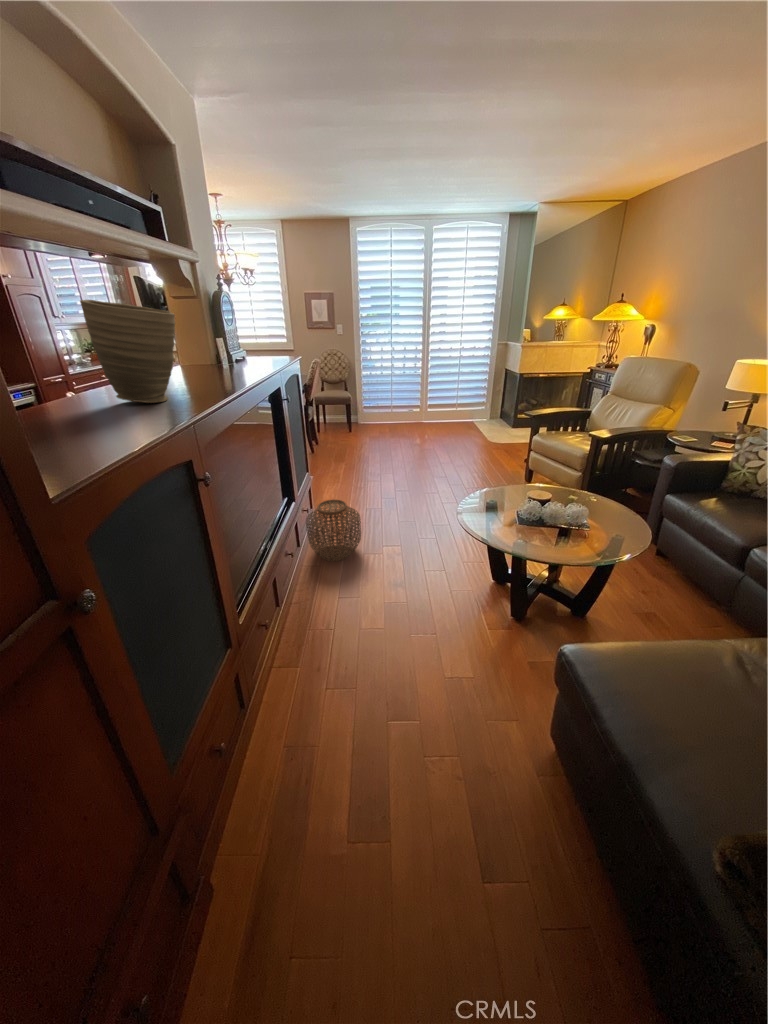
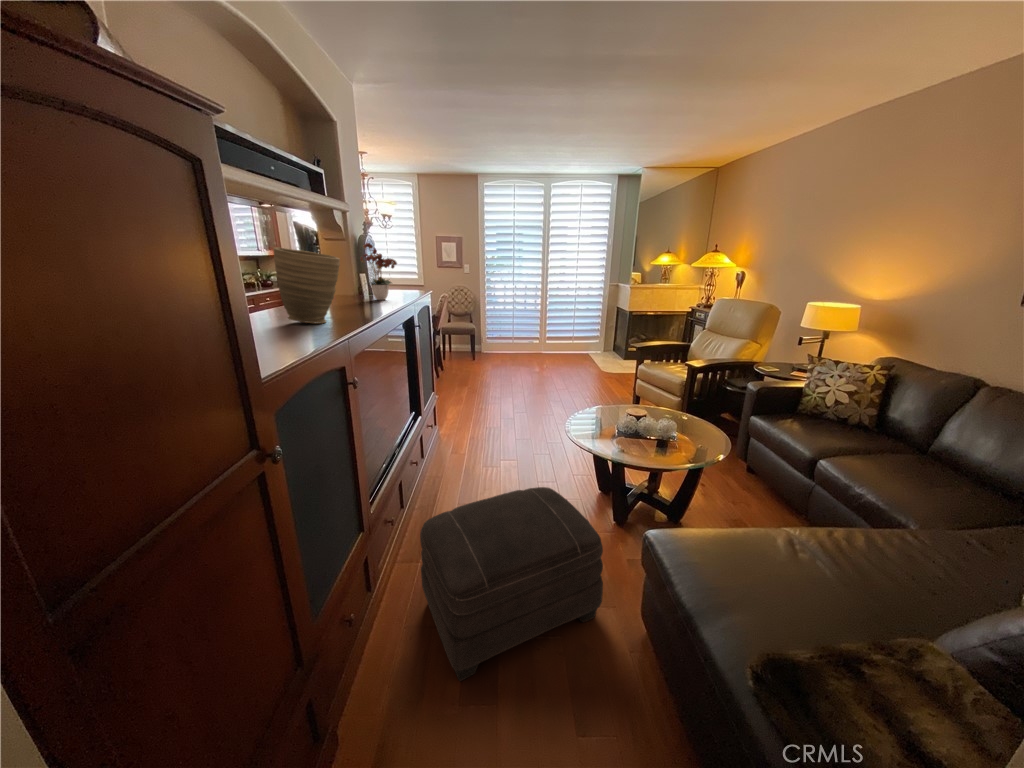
flower arrangement: none [209,292,261,369] -> present [361,243,397,300]
woven basket: present [306,499,361,561] -> none [428,416,479,474]
ottoman: none [299,590,514,816] -> present [420,487,603,681]

